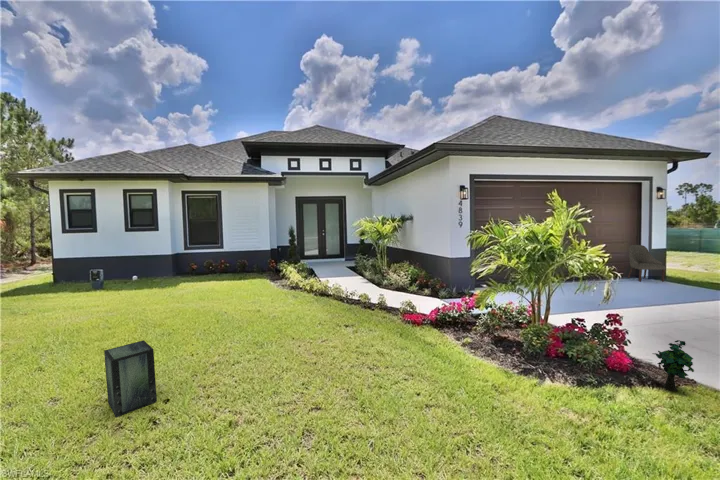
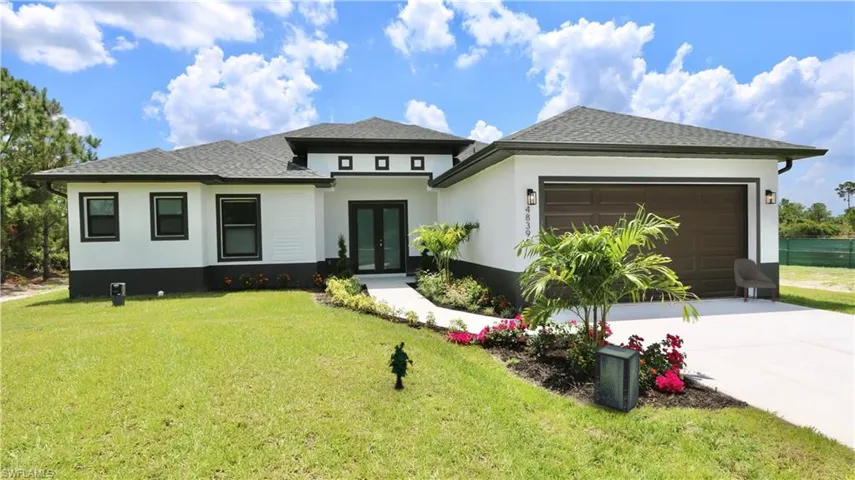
storage box: present [104,340,157,417] -> present [594,344,640,413]
decorative plant: present [653,340,694,391] -> present [388,342,413,390]

